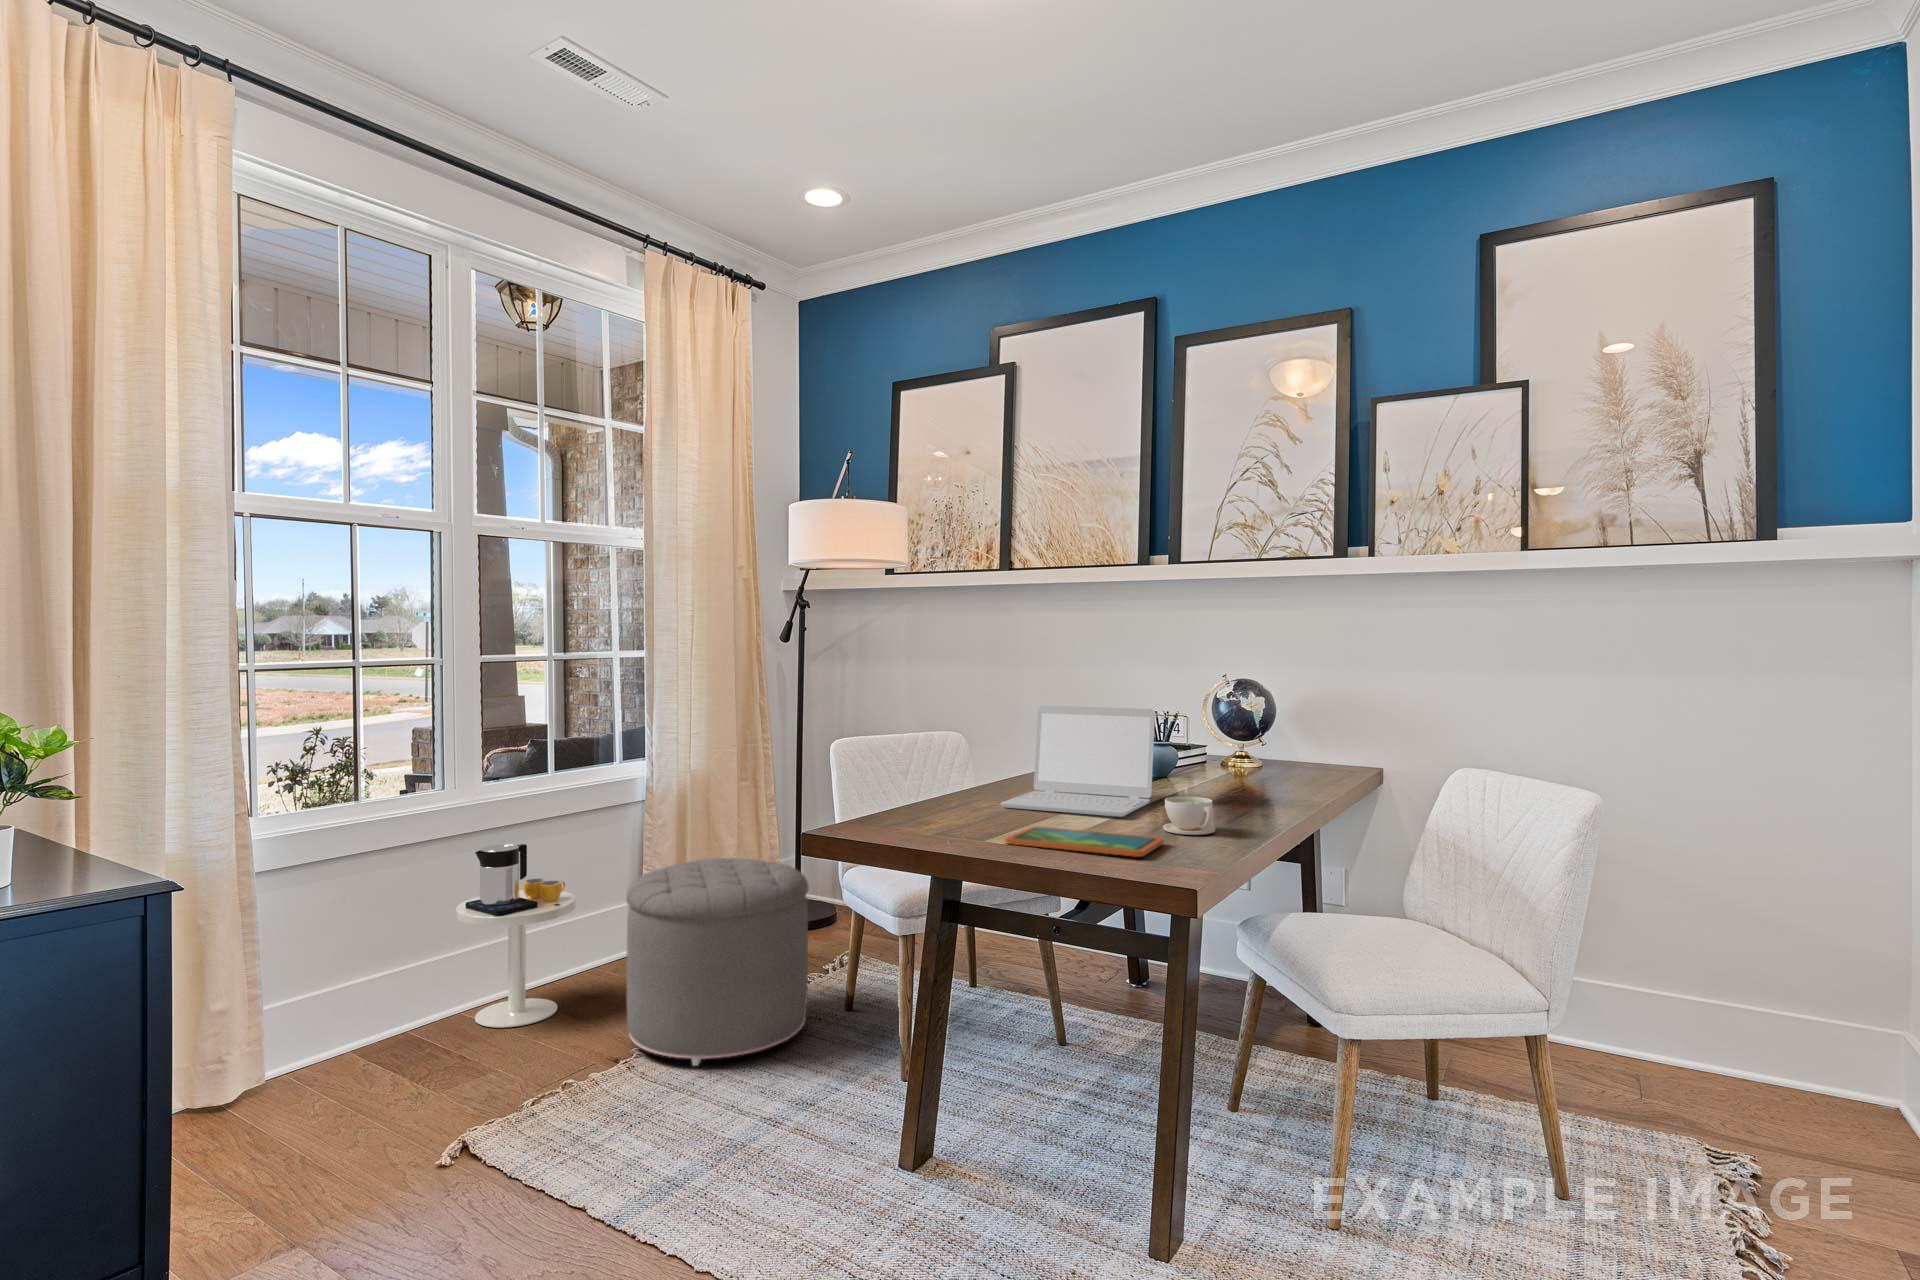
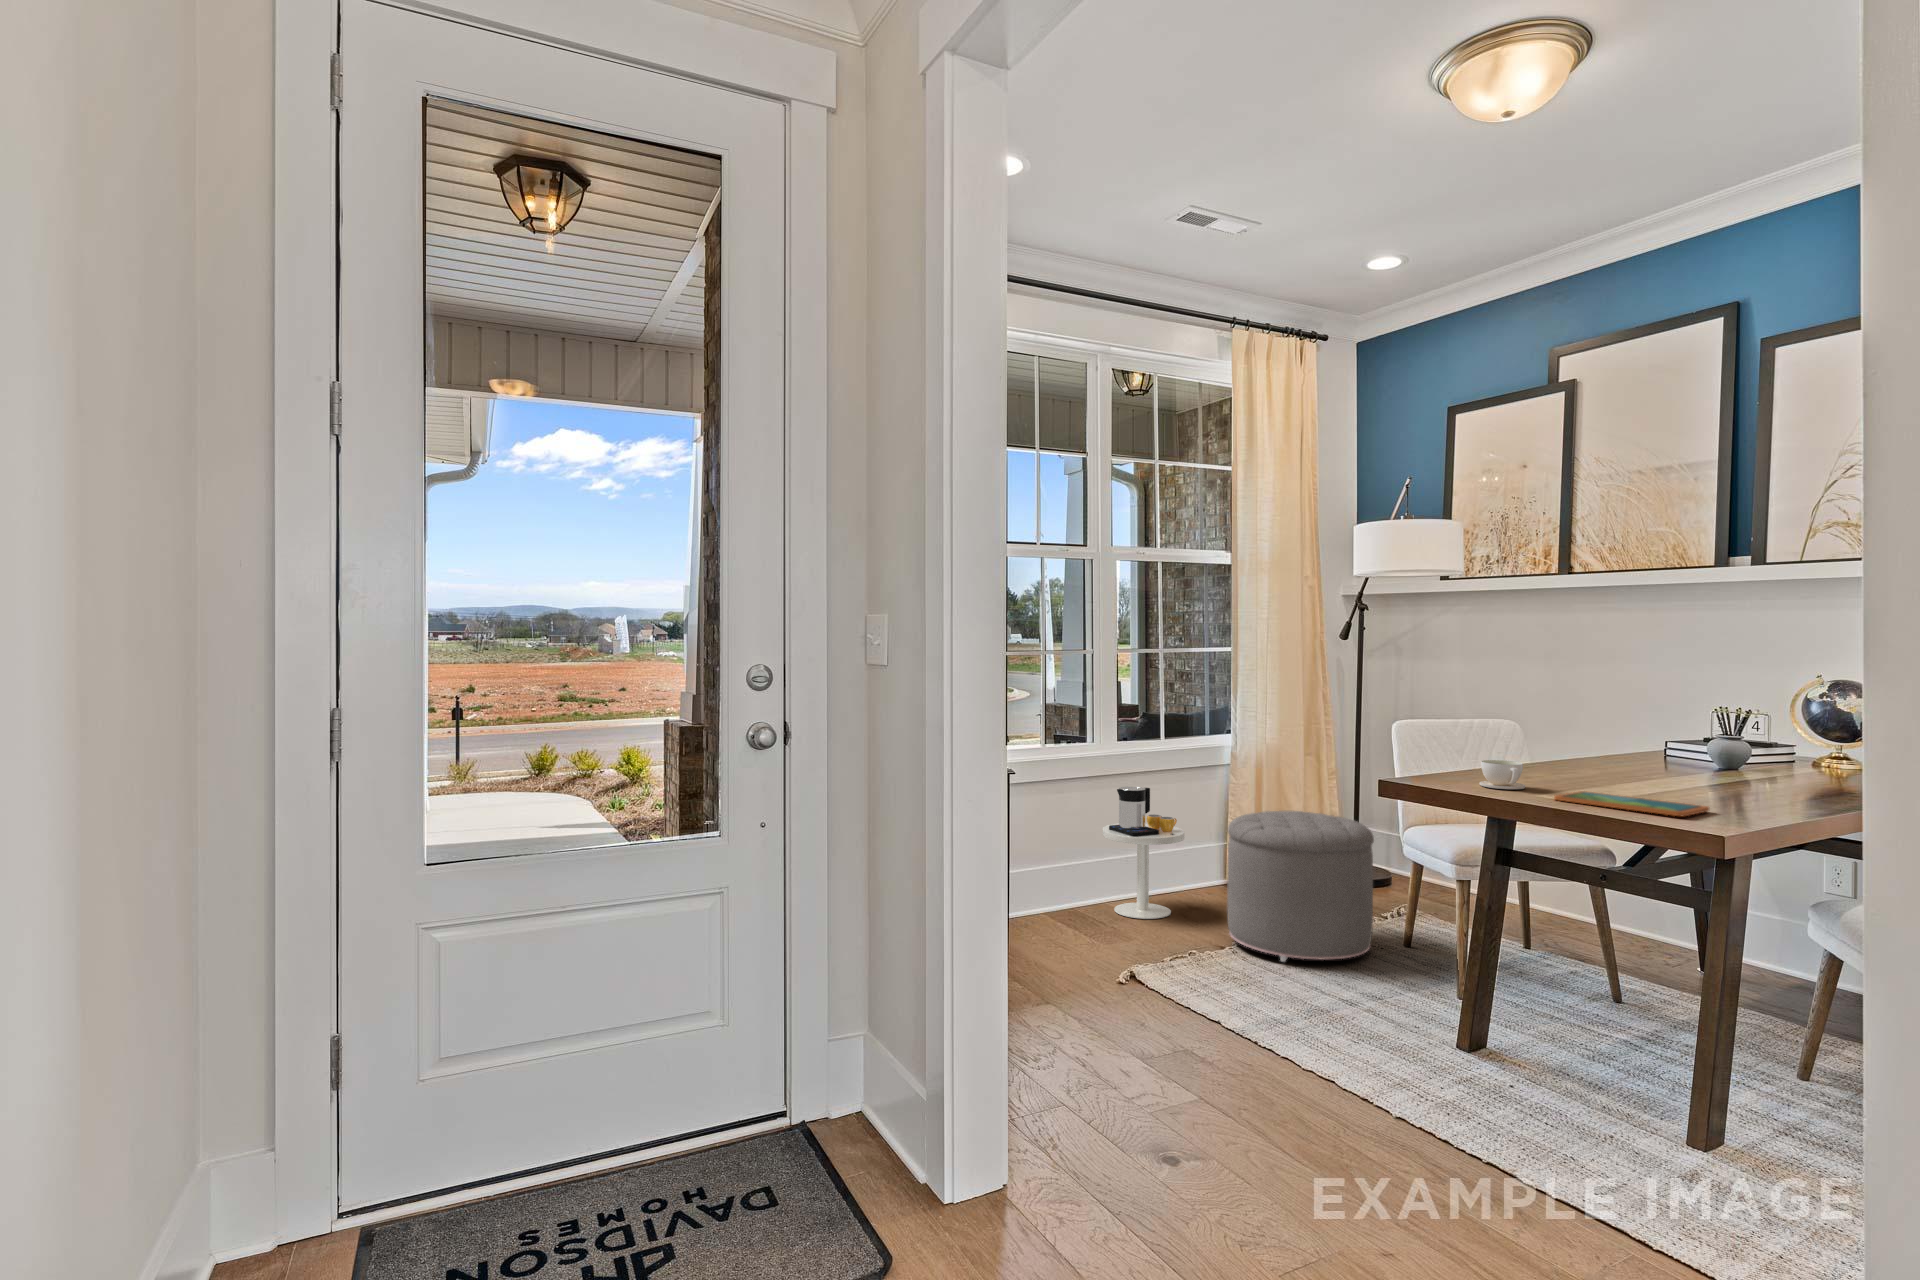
laptop: present [1001,706,1155,817] -> none [1553,696,1715,792]
coffee cup: present [1163,796,1215,835] -> present [1479,760,1525,789]

